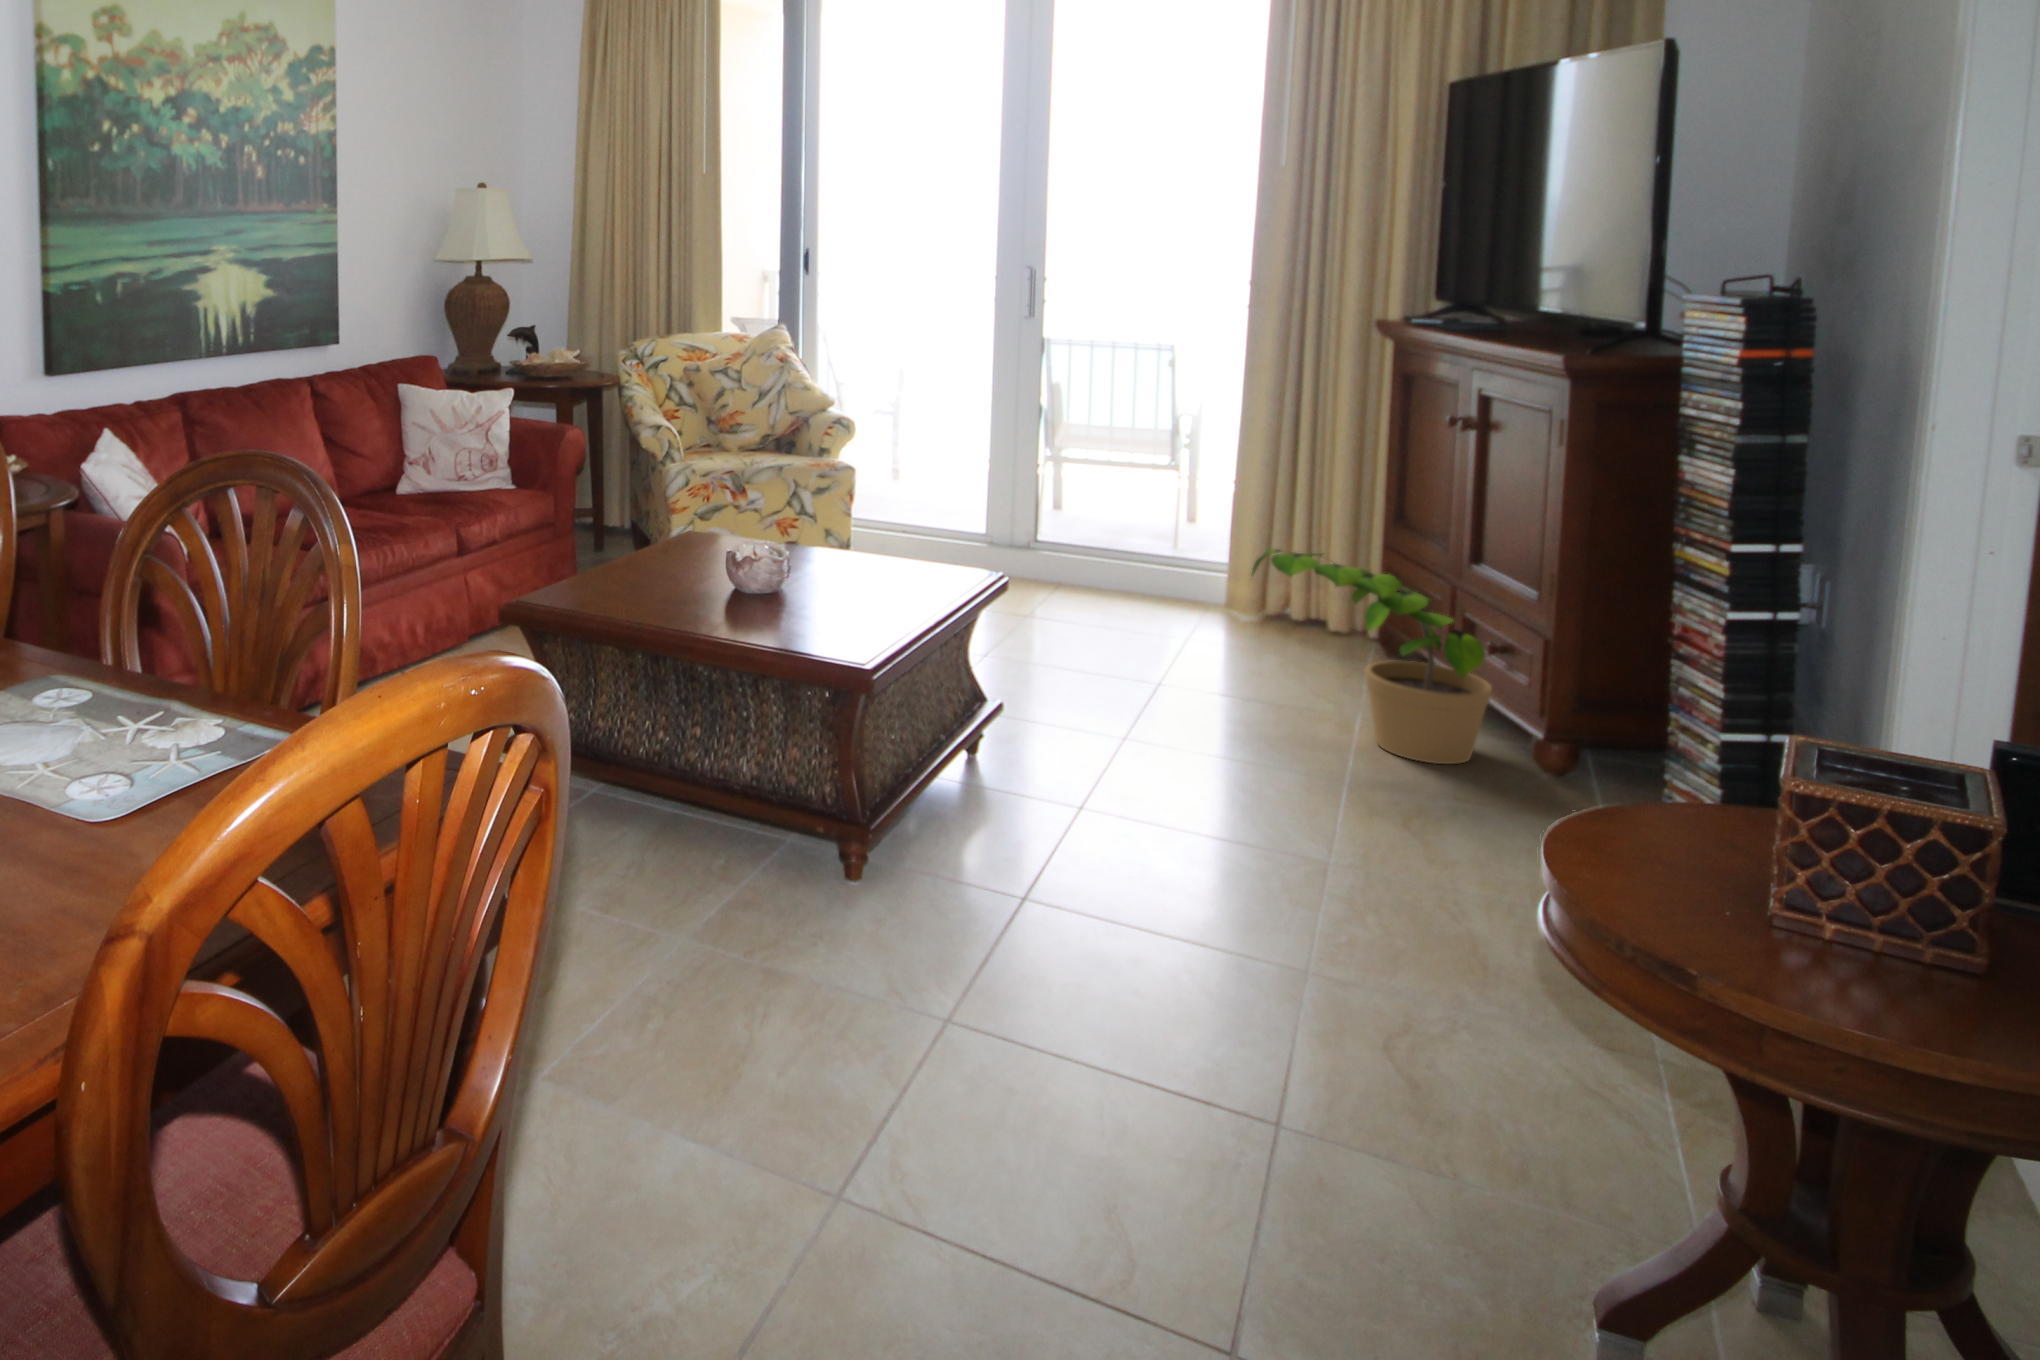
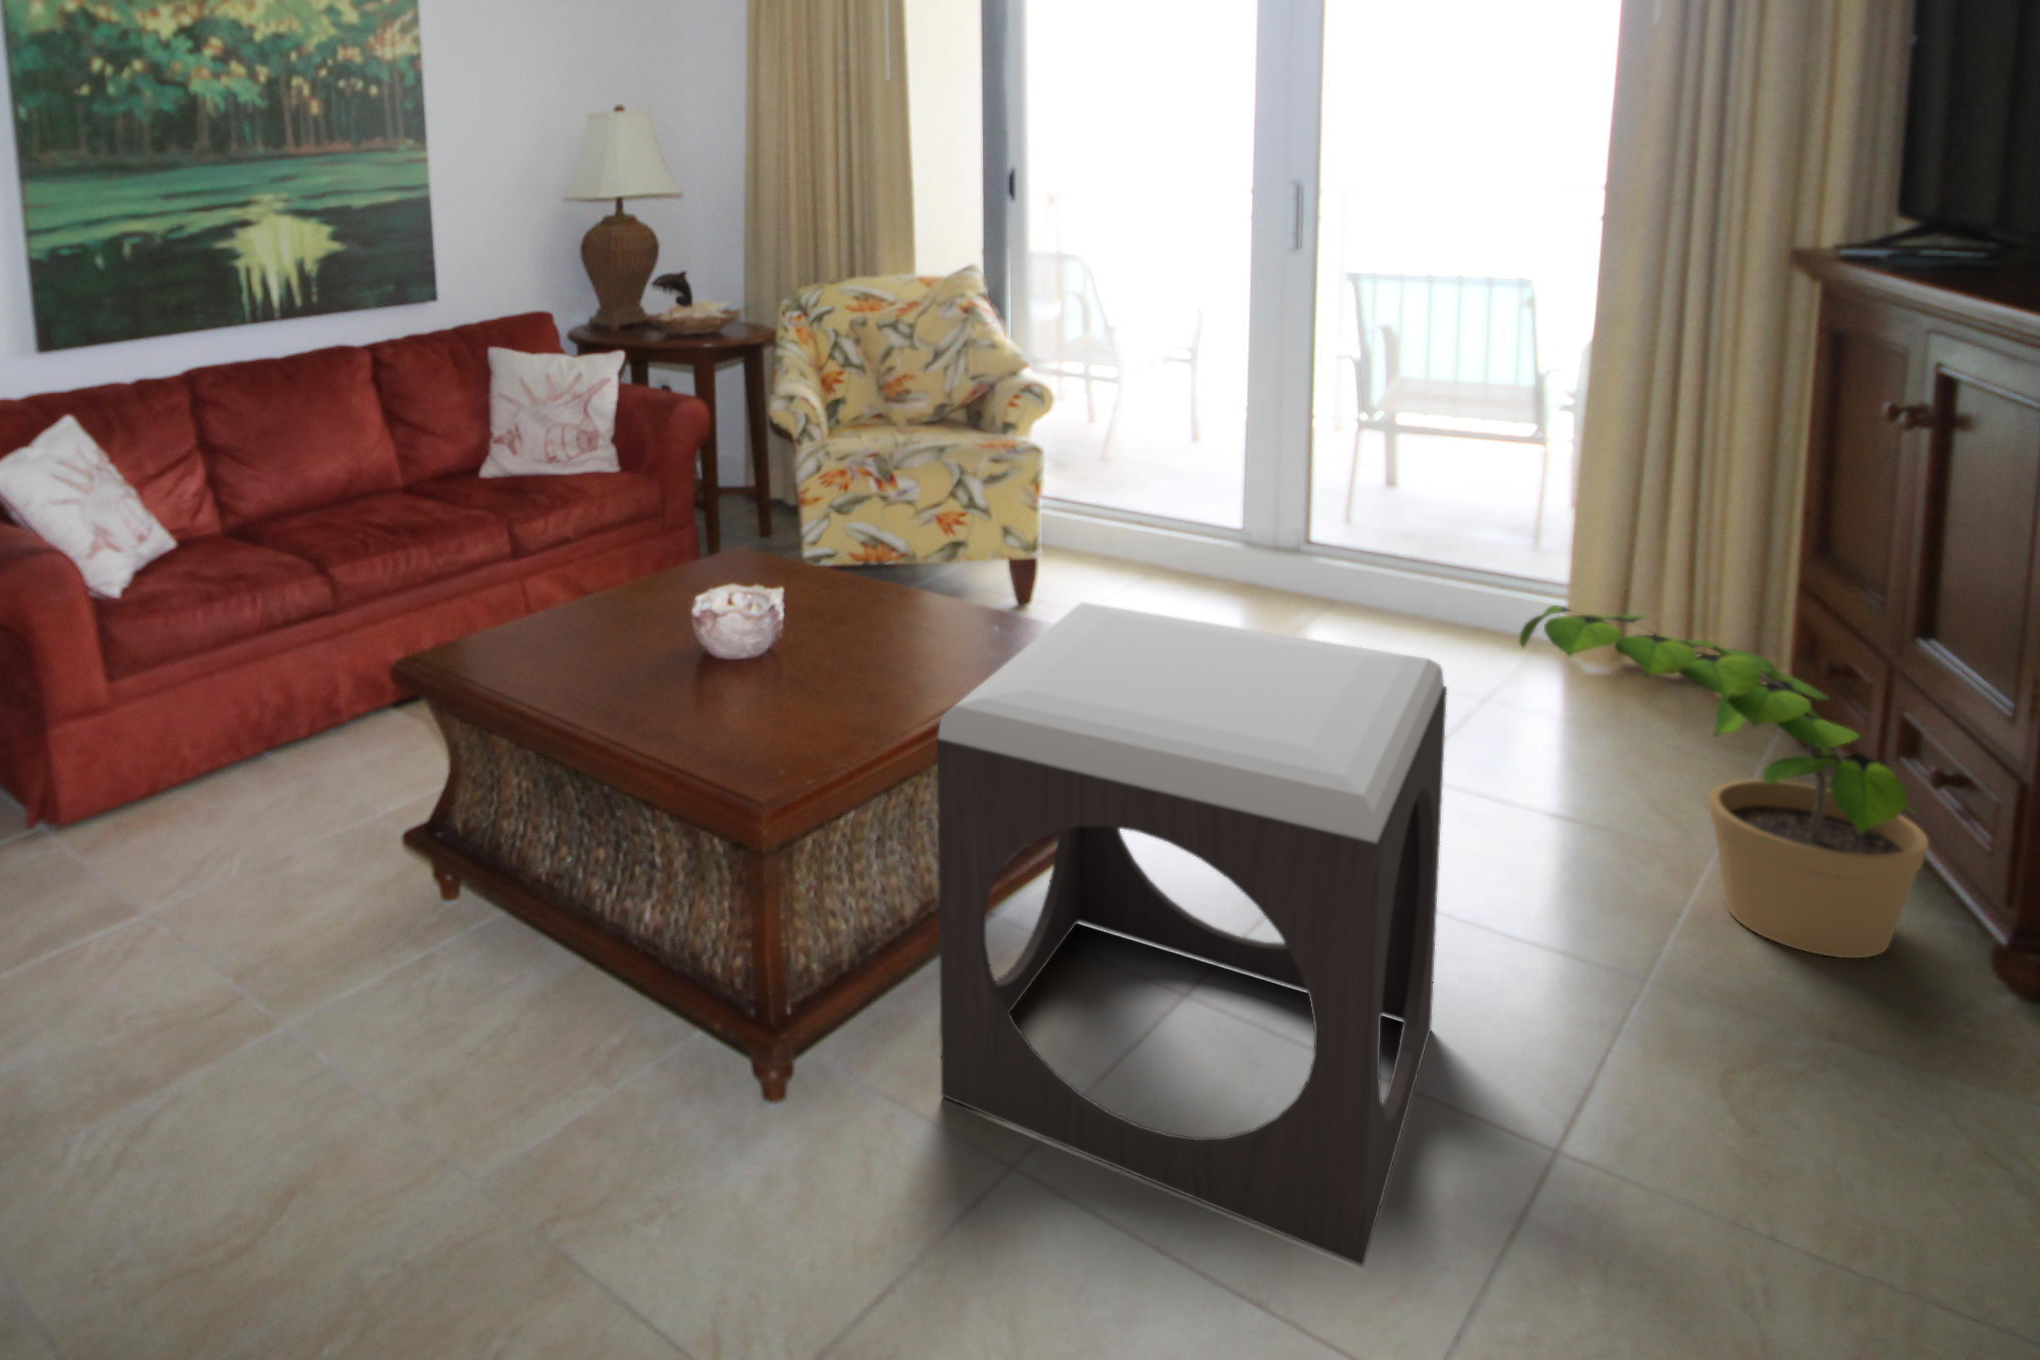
footstool: none [960,545,1269,929] -> present [937,602,1447,1266]

